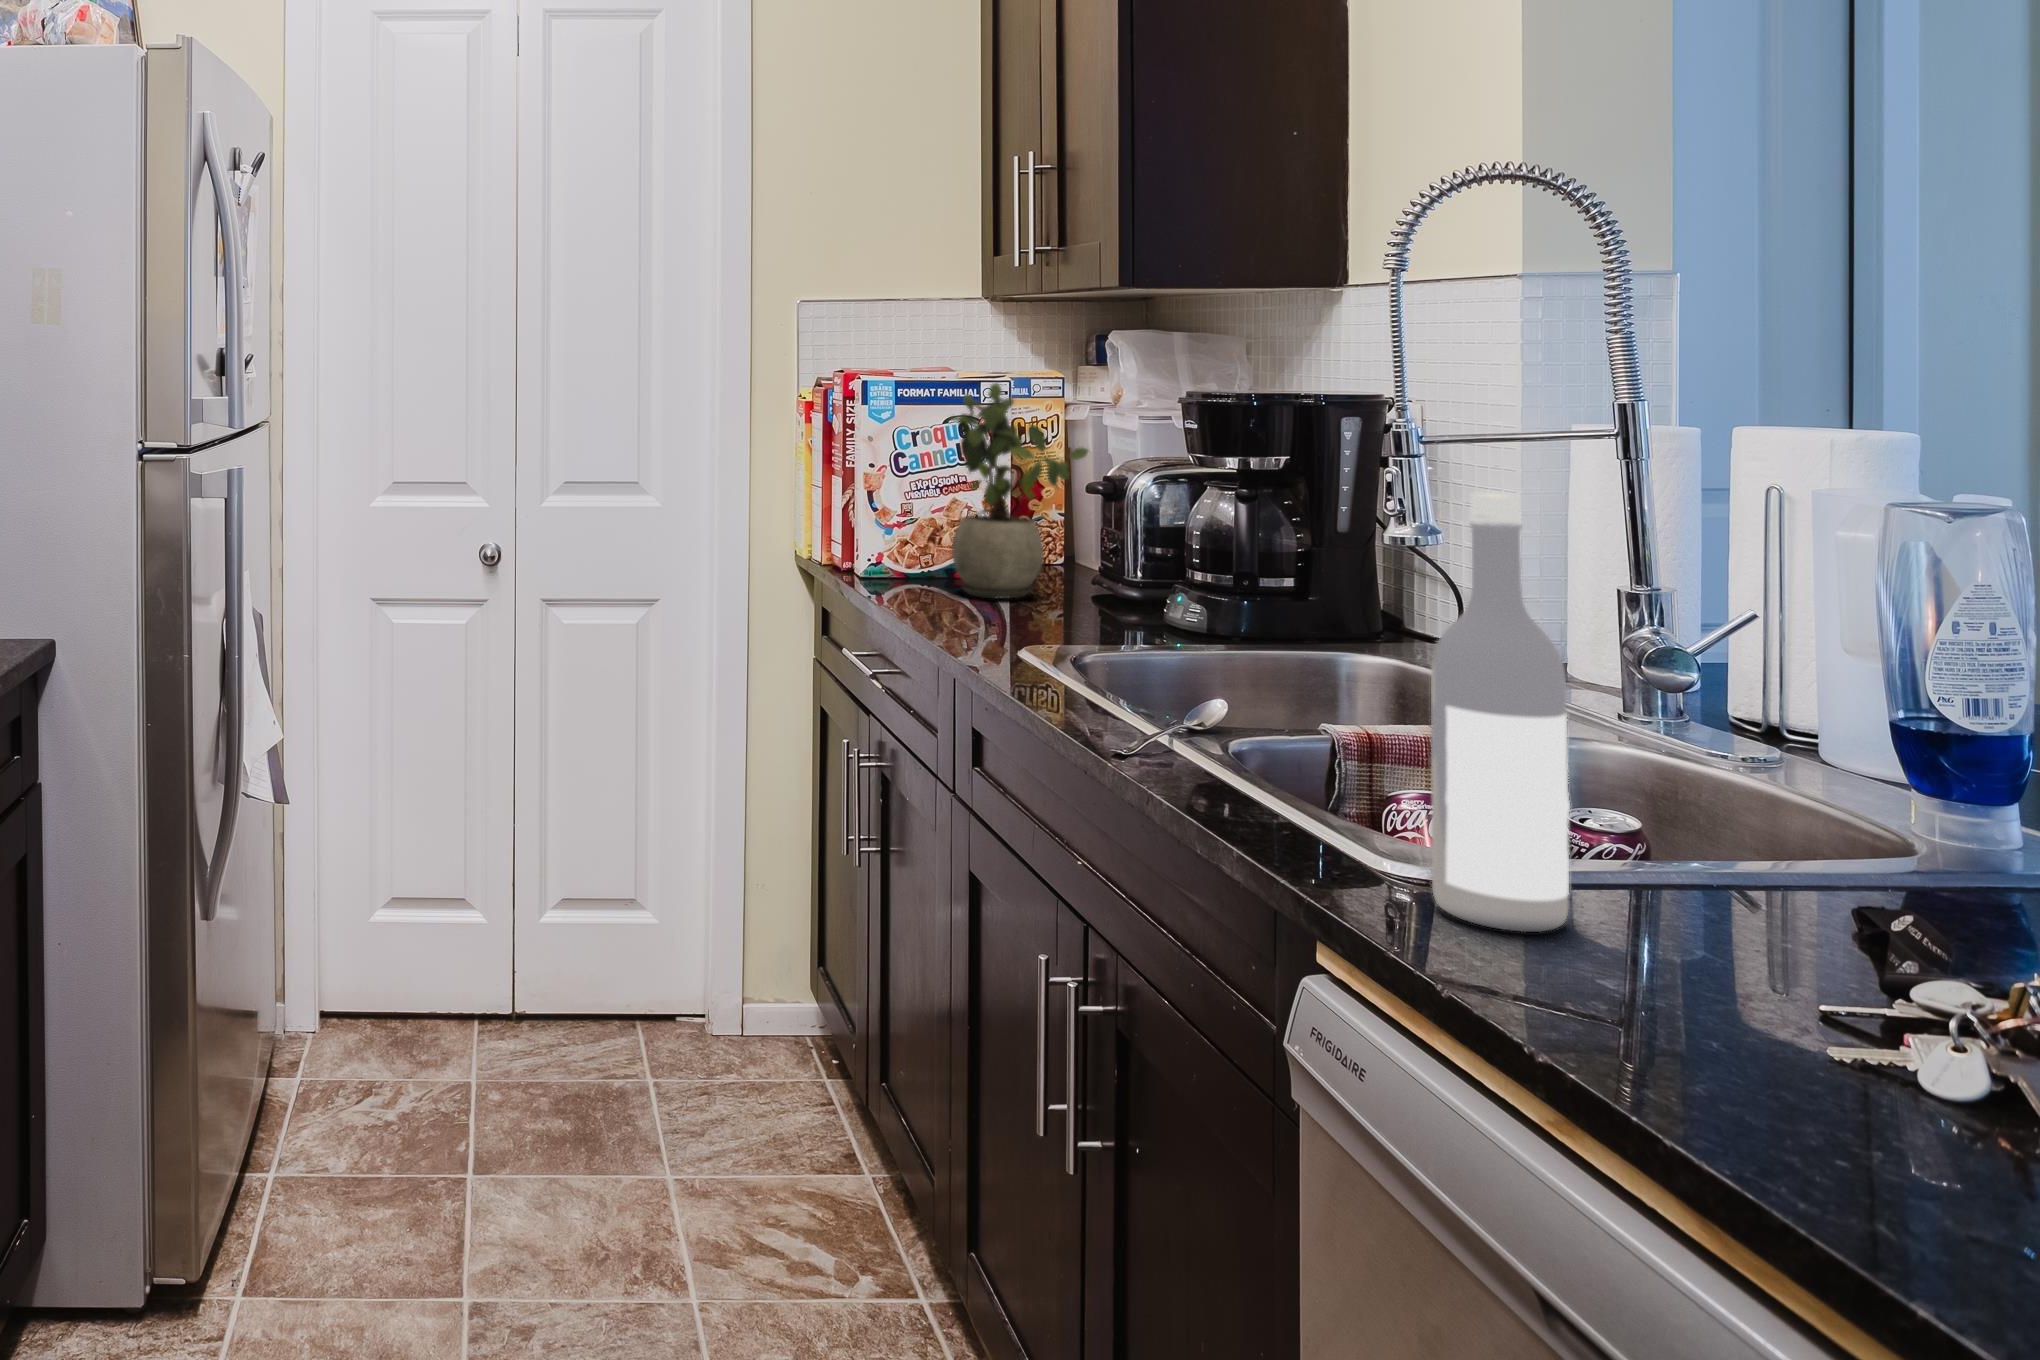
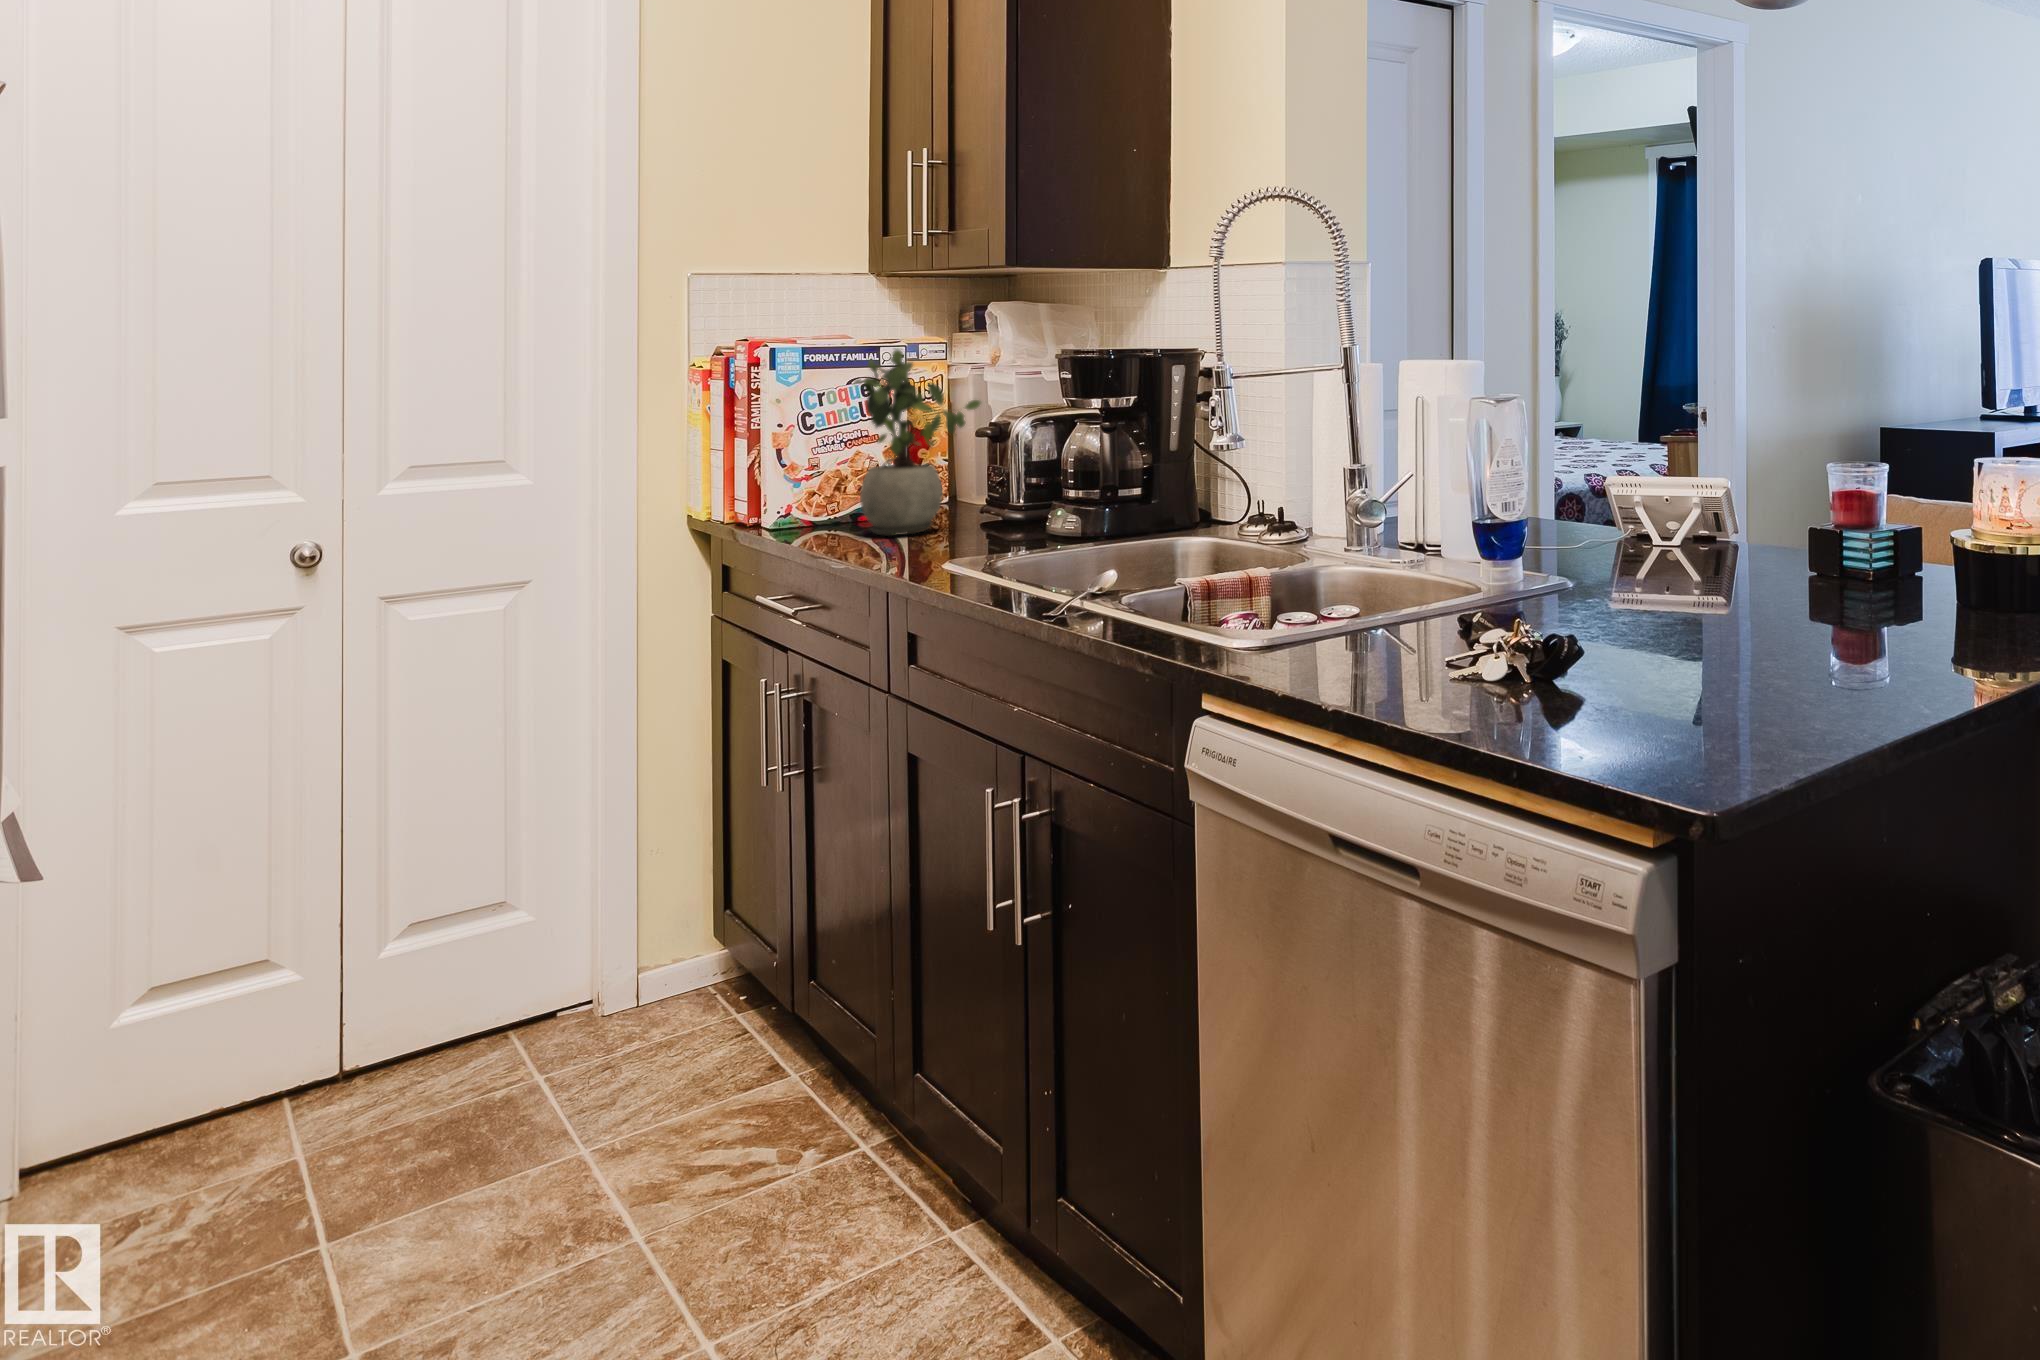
wine bottle: present [1431,492,1570,932] -> none [1269,393,1346,669]

